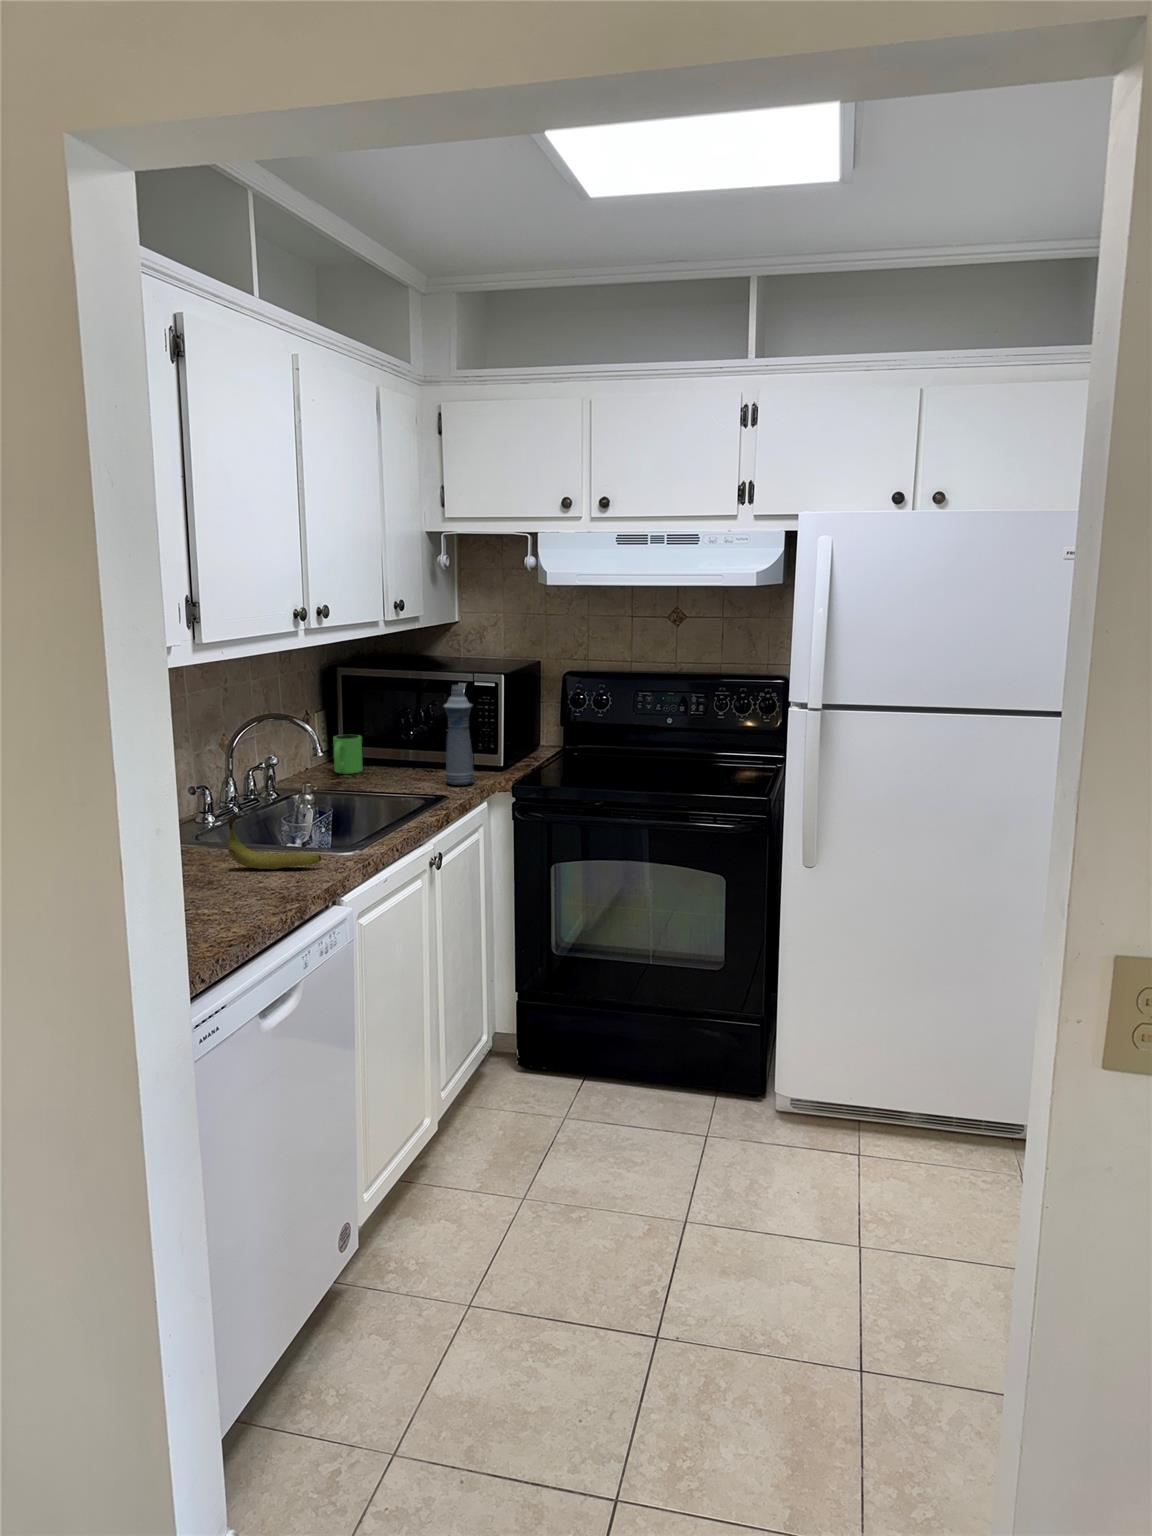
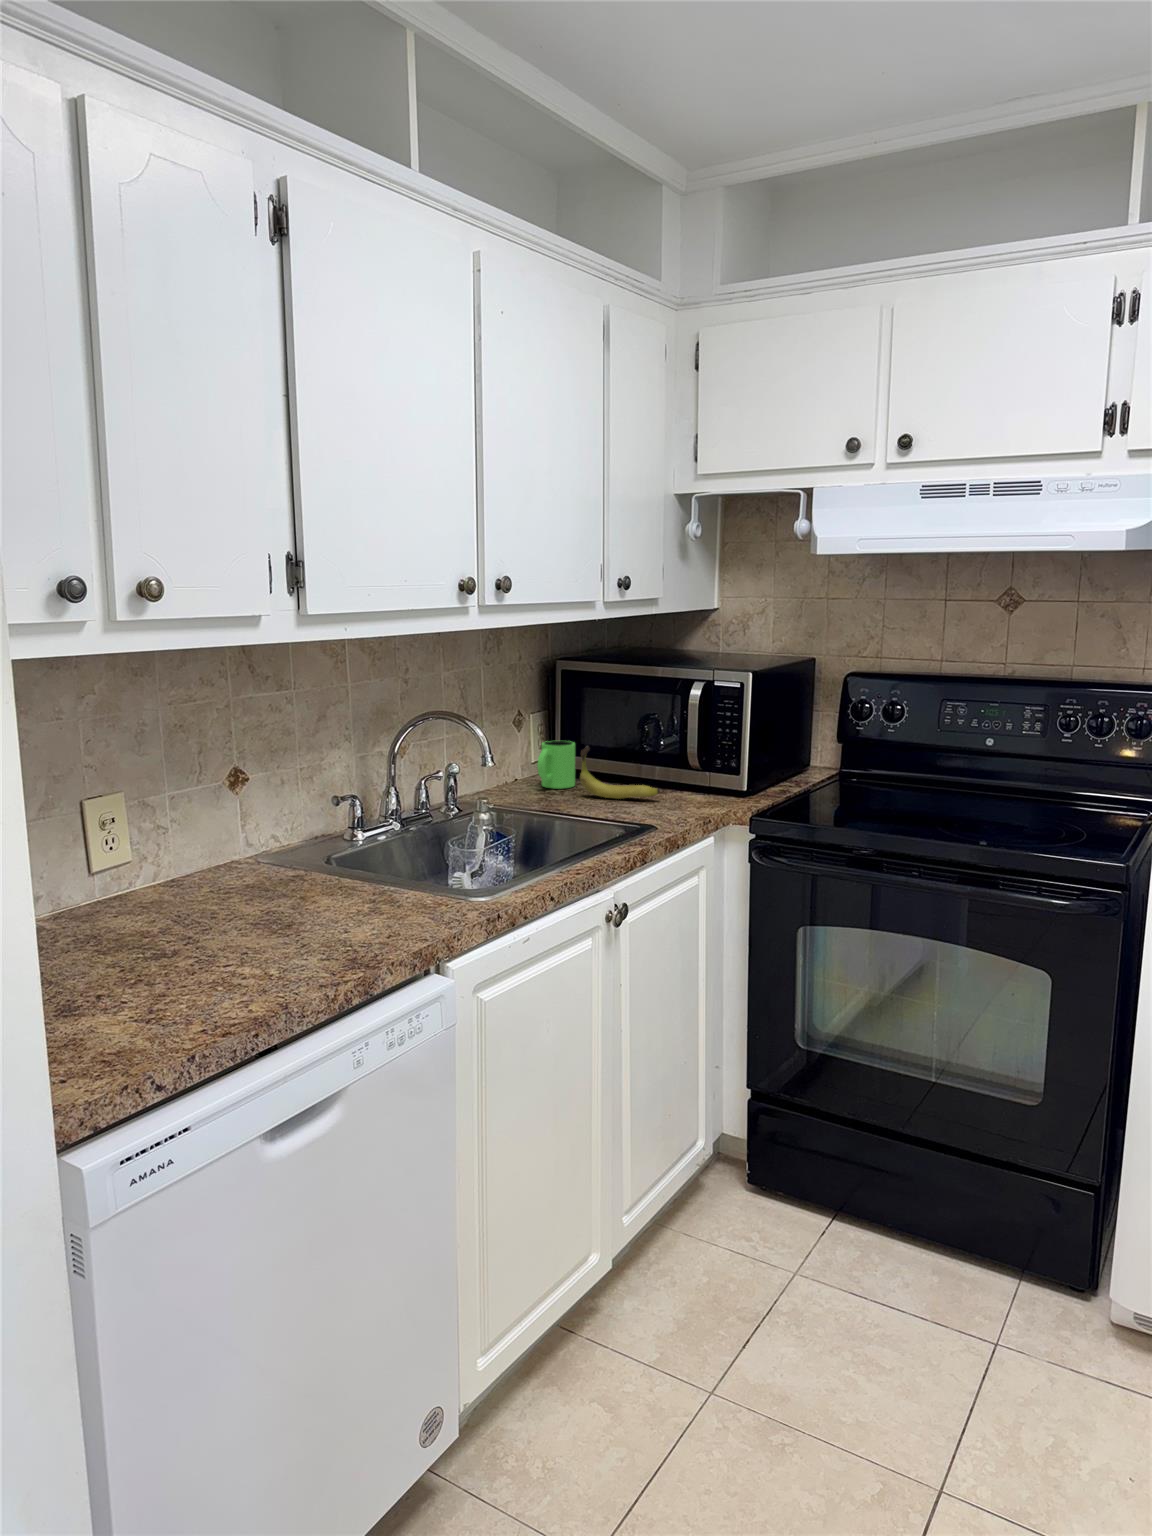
bottle: present [444,685,474,785] -> none [665,683,704,813]
banana: present [227,812,321,869] -> present [580,746,659,799]

